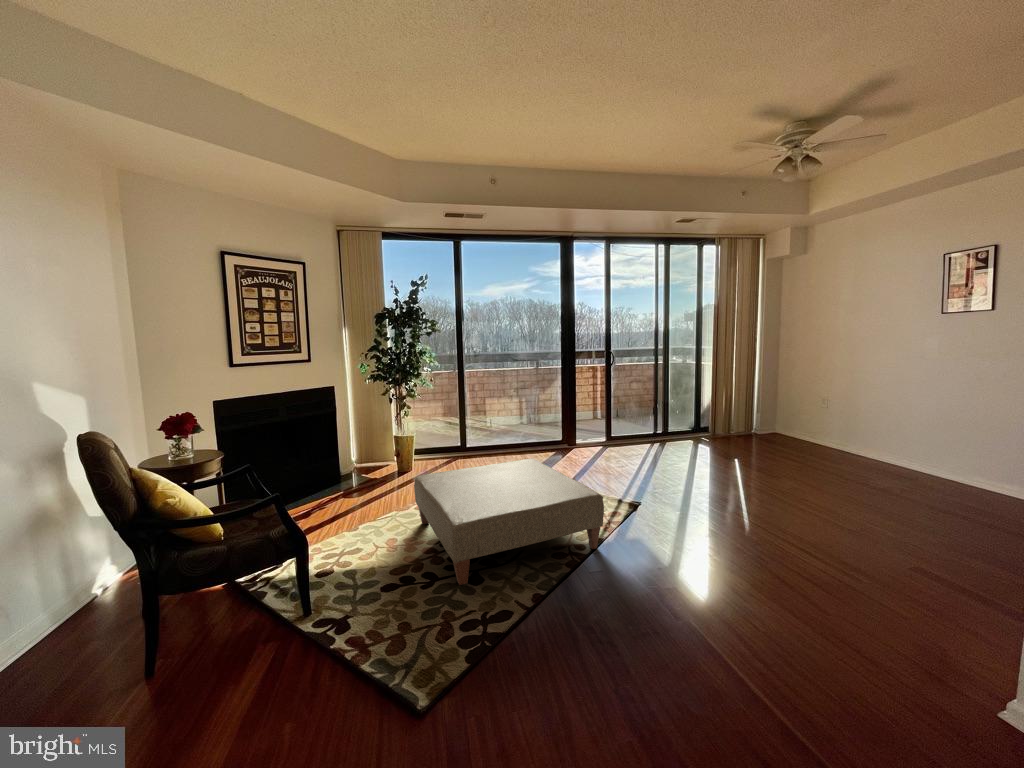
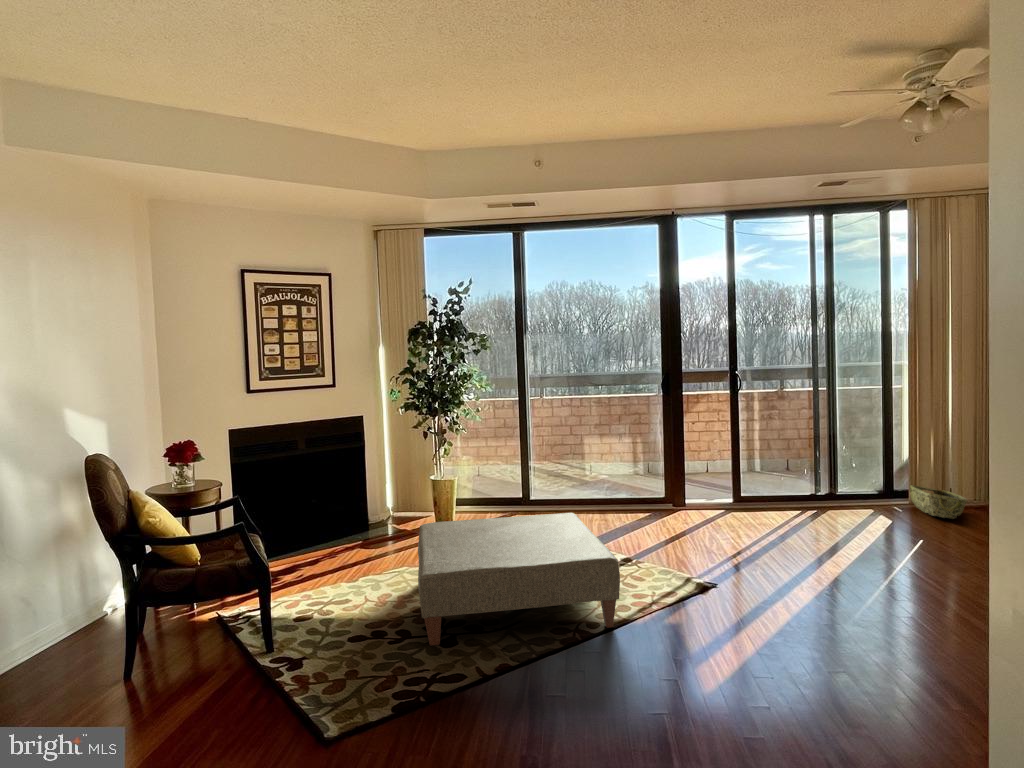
woven basket: none [717,425,755,445] -> present [910,485,967,519]

